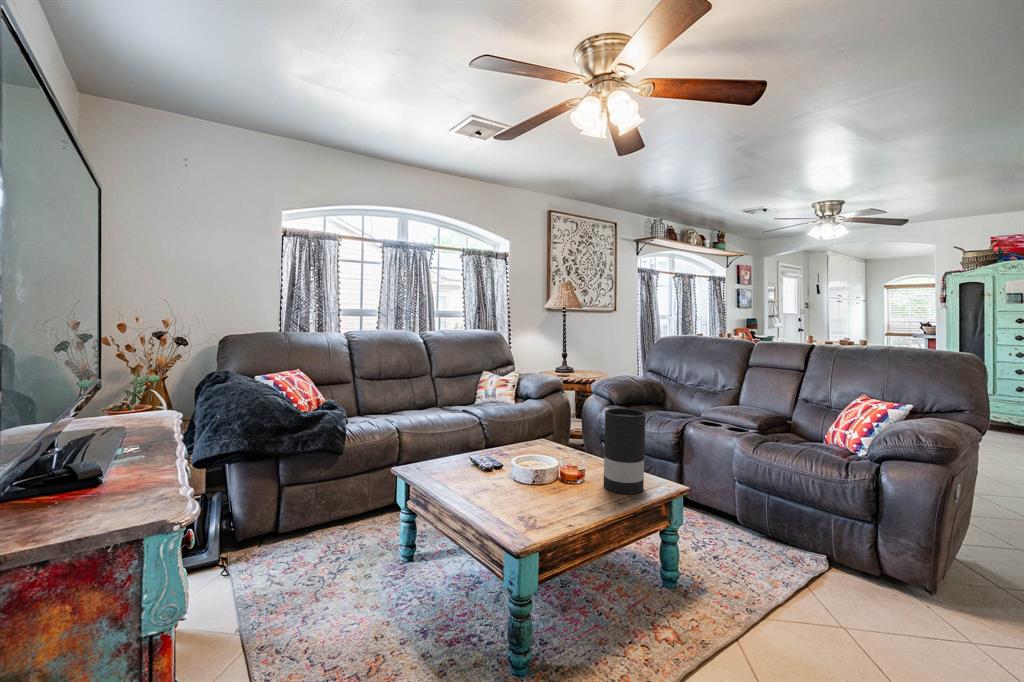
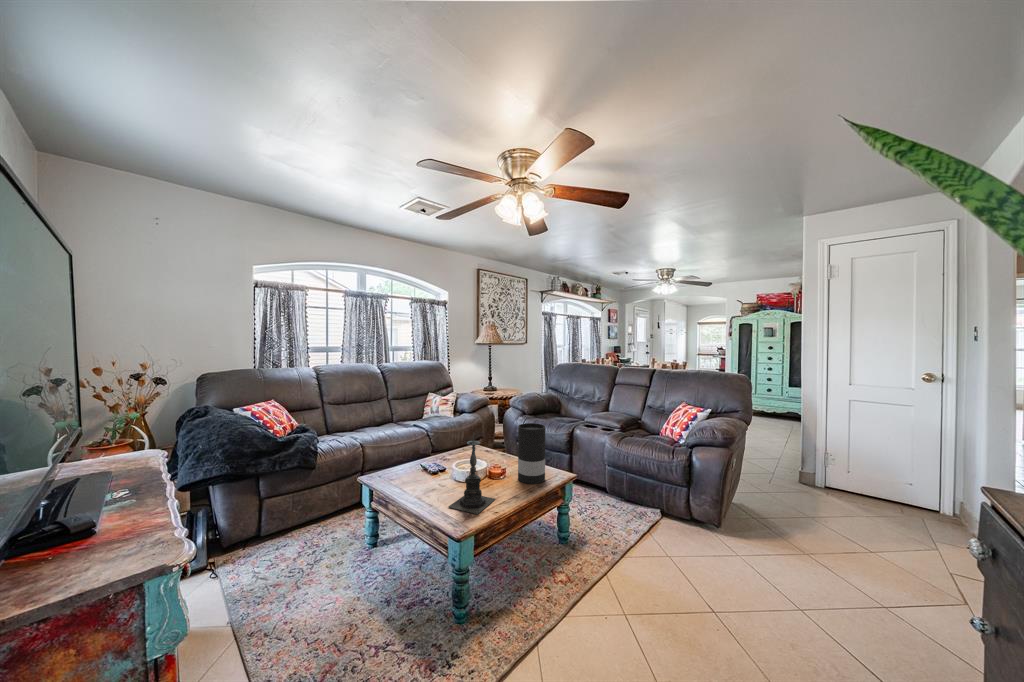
candle holder: none [504,414,571,529] -> present [449,437,495,514]

